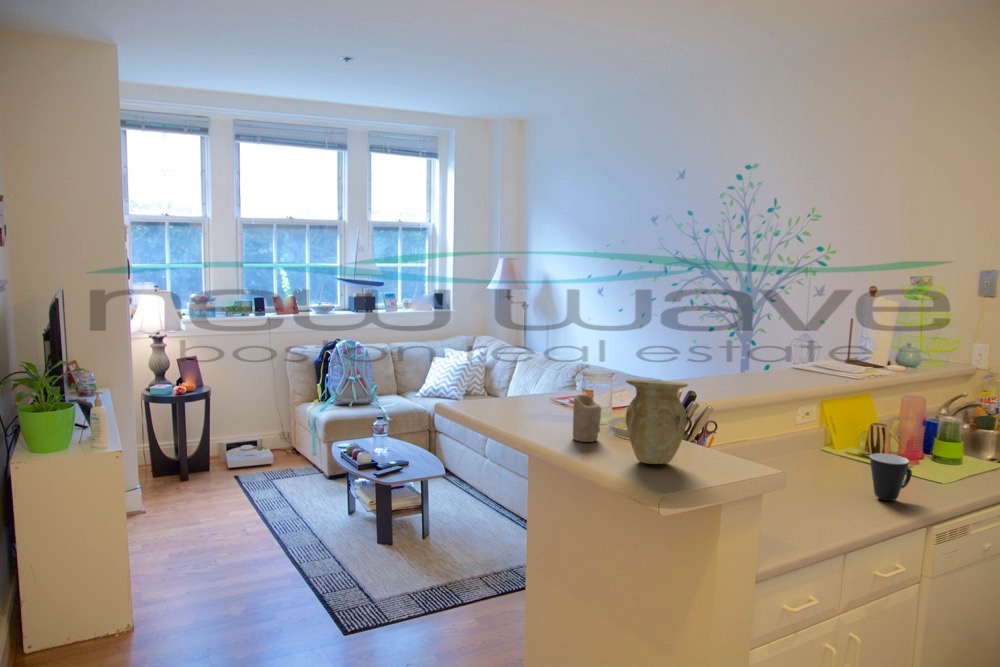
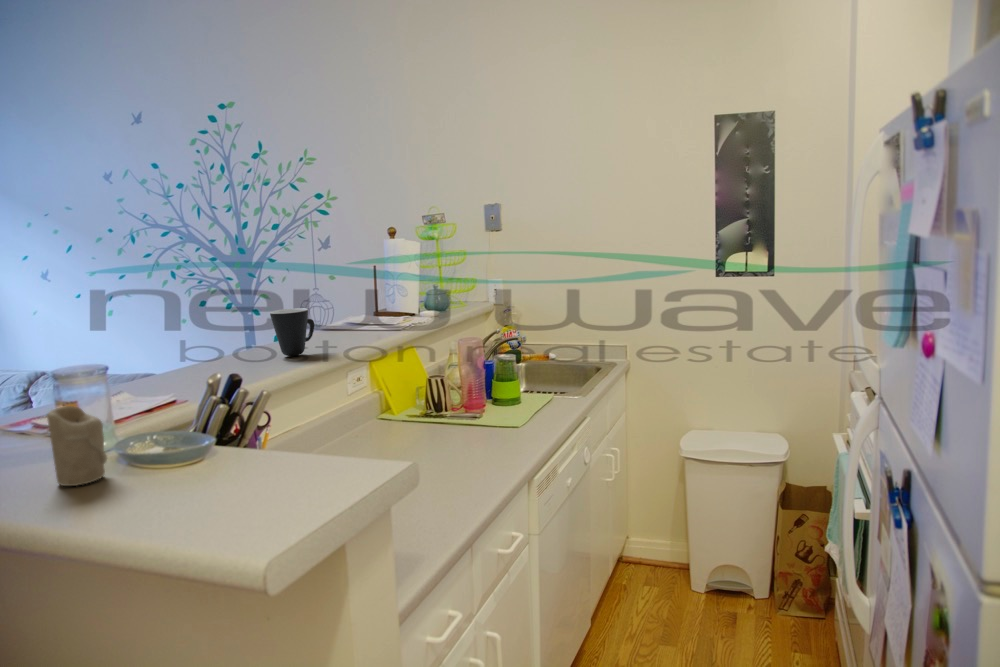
vase: present [626,380,688,464] -> none [145,349,257,489]
mug: present [870,453,912,501] -> present [270,308,314,356]

